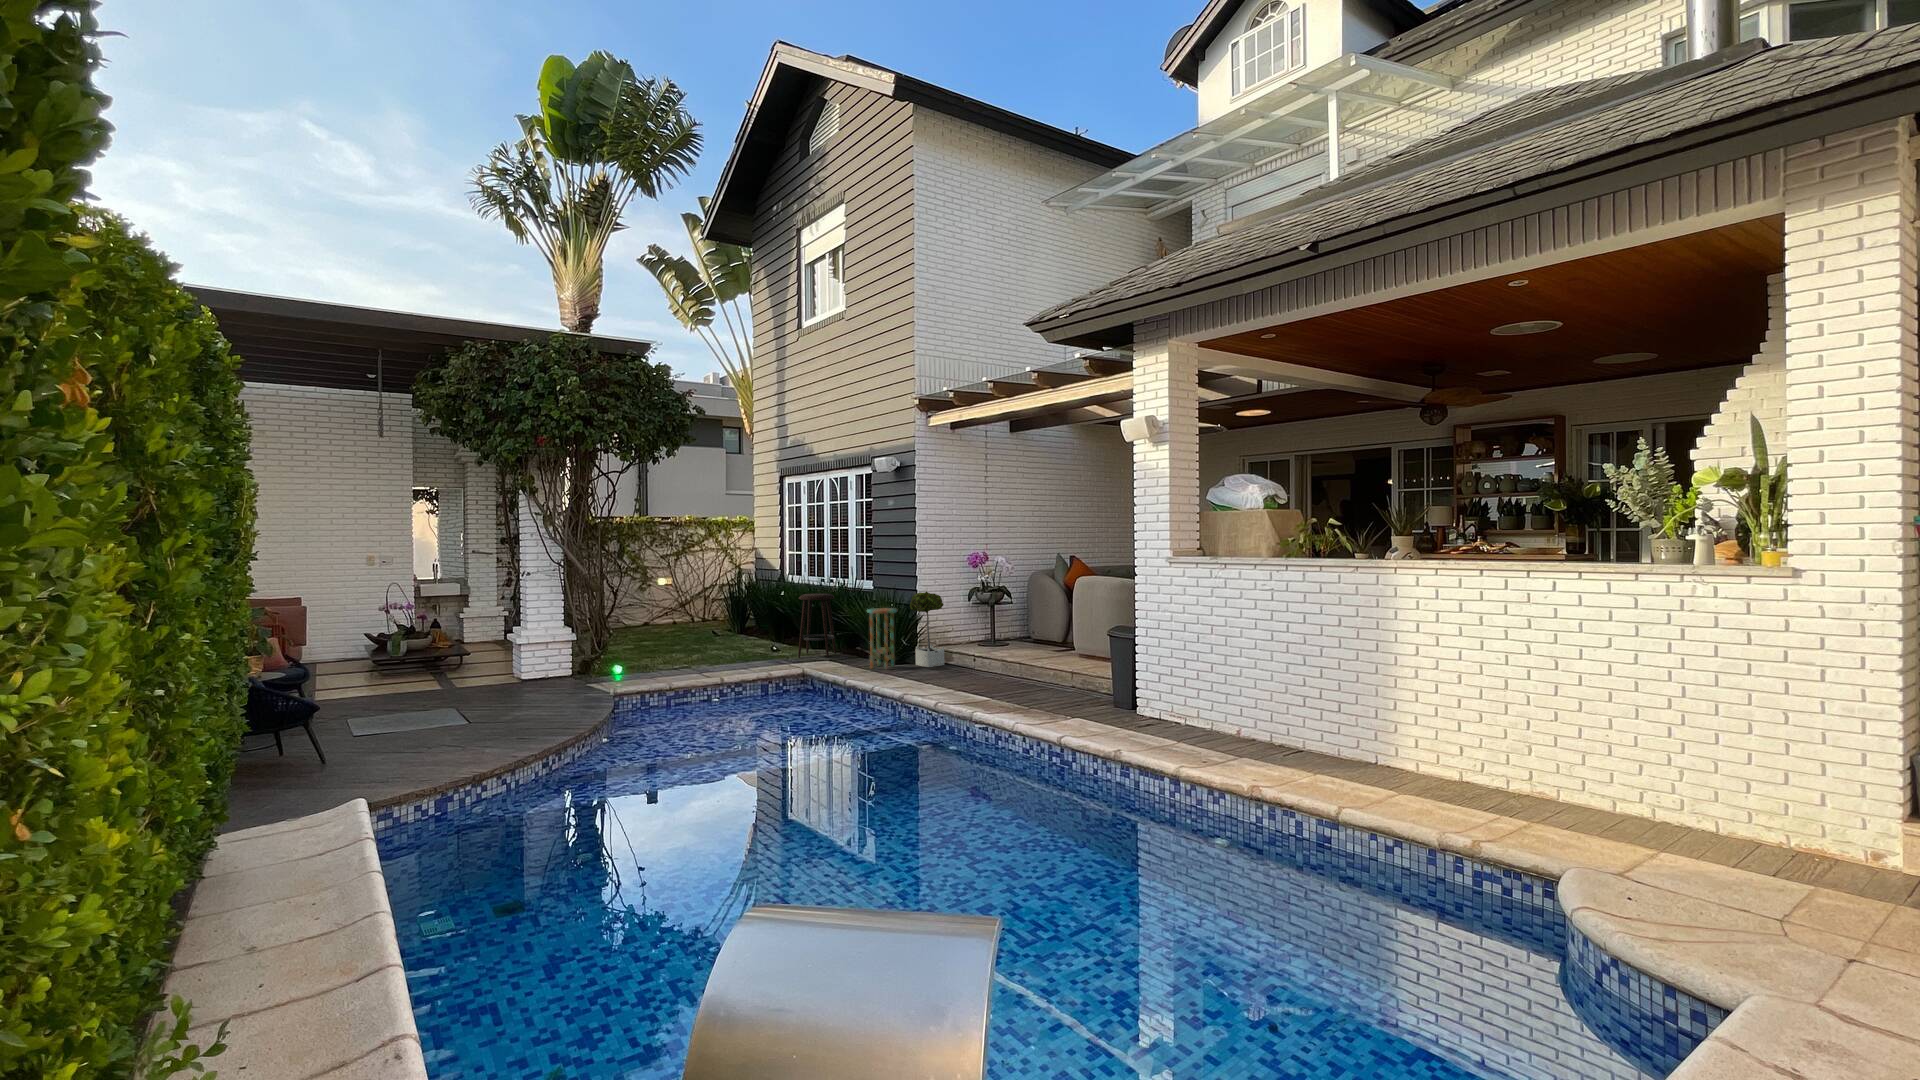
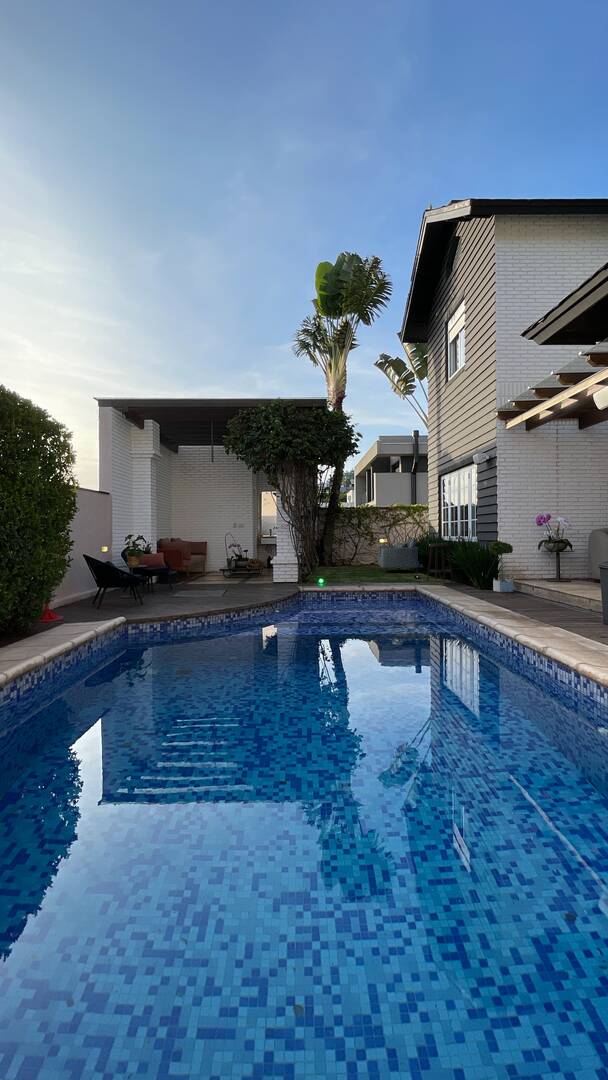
armchair: none [675,579,752,643] -> present [378,538,420,573]
side table: present [867,608,897,669] -> none [458,551,479,591]

